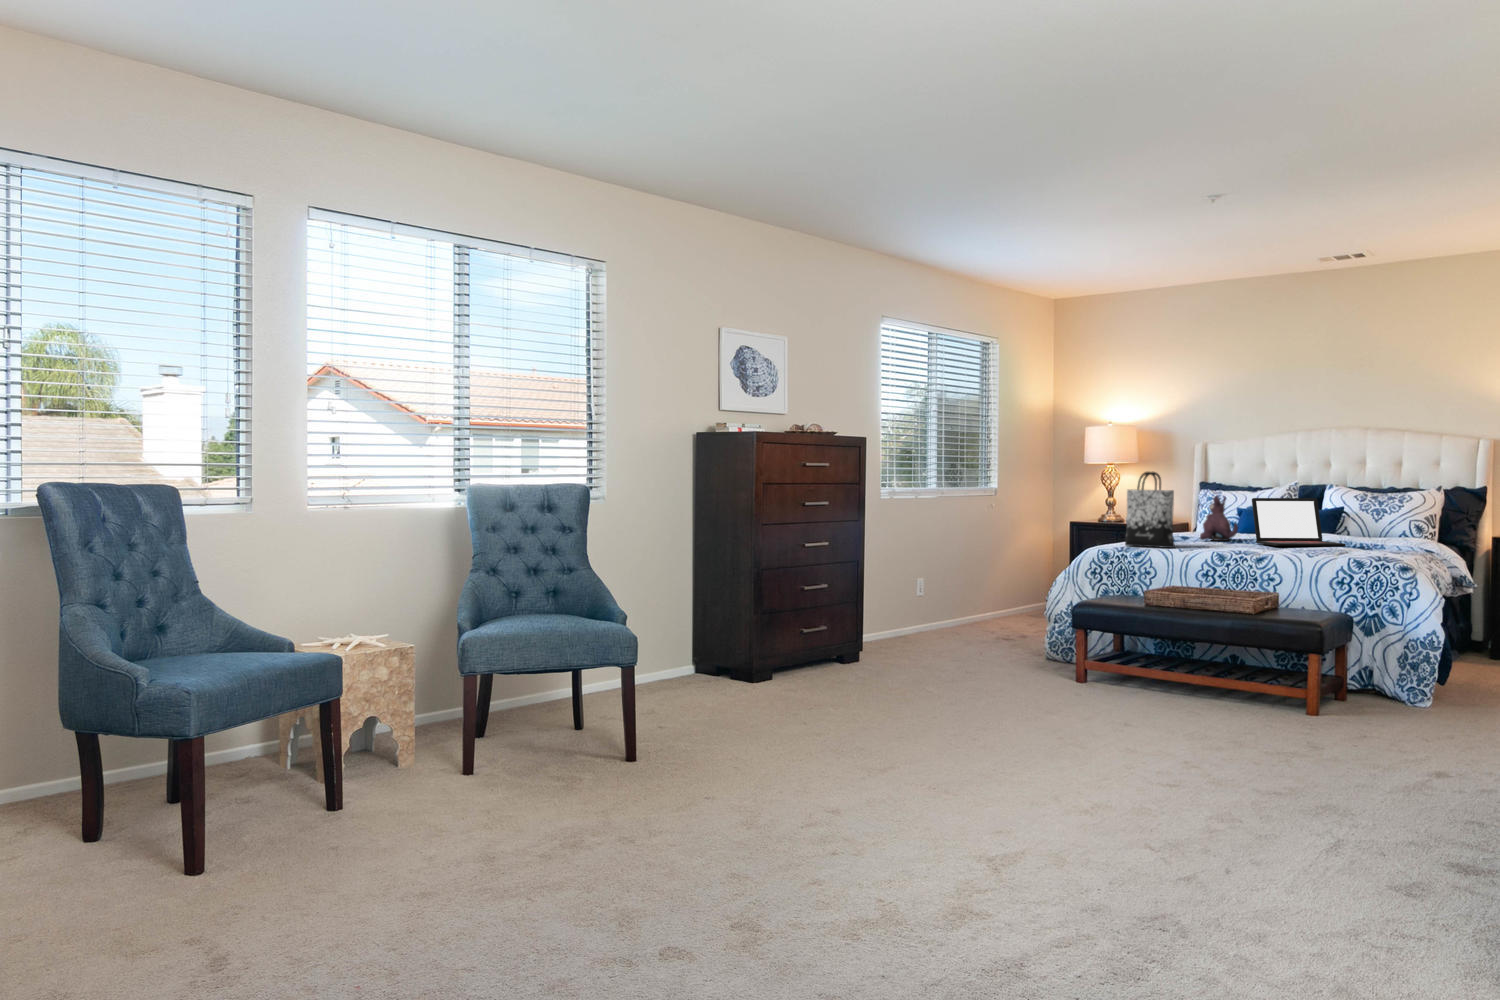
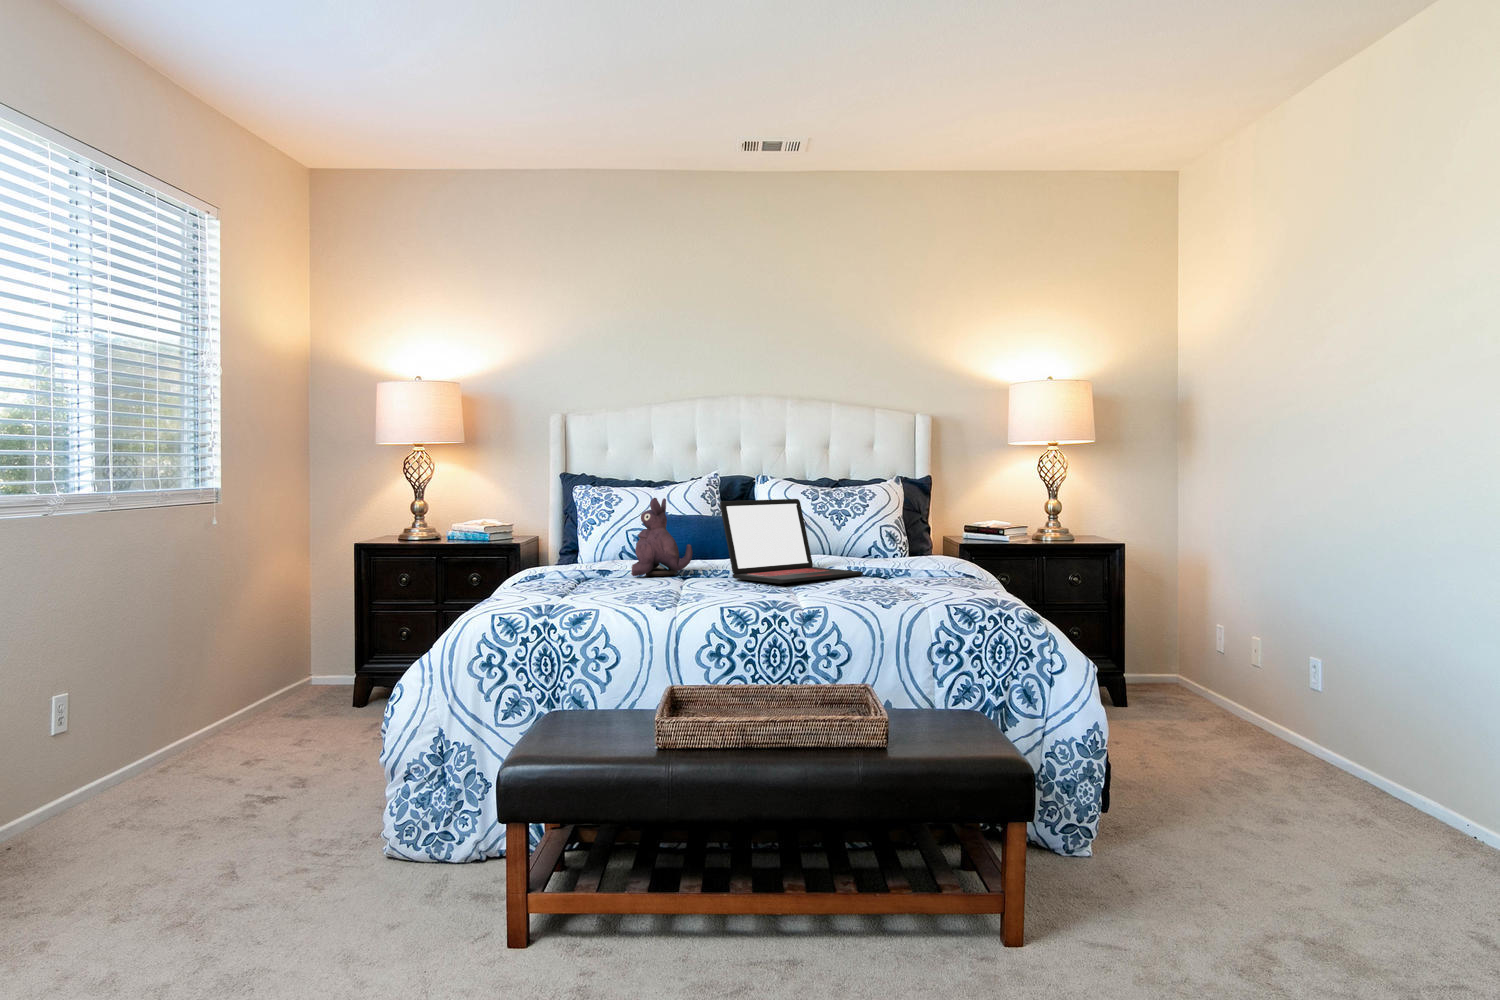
tote bag: present [1125,472,1175,548] -> none [530,456,630,601]

